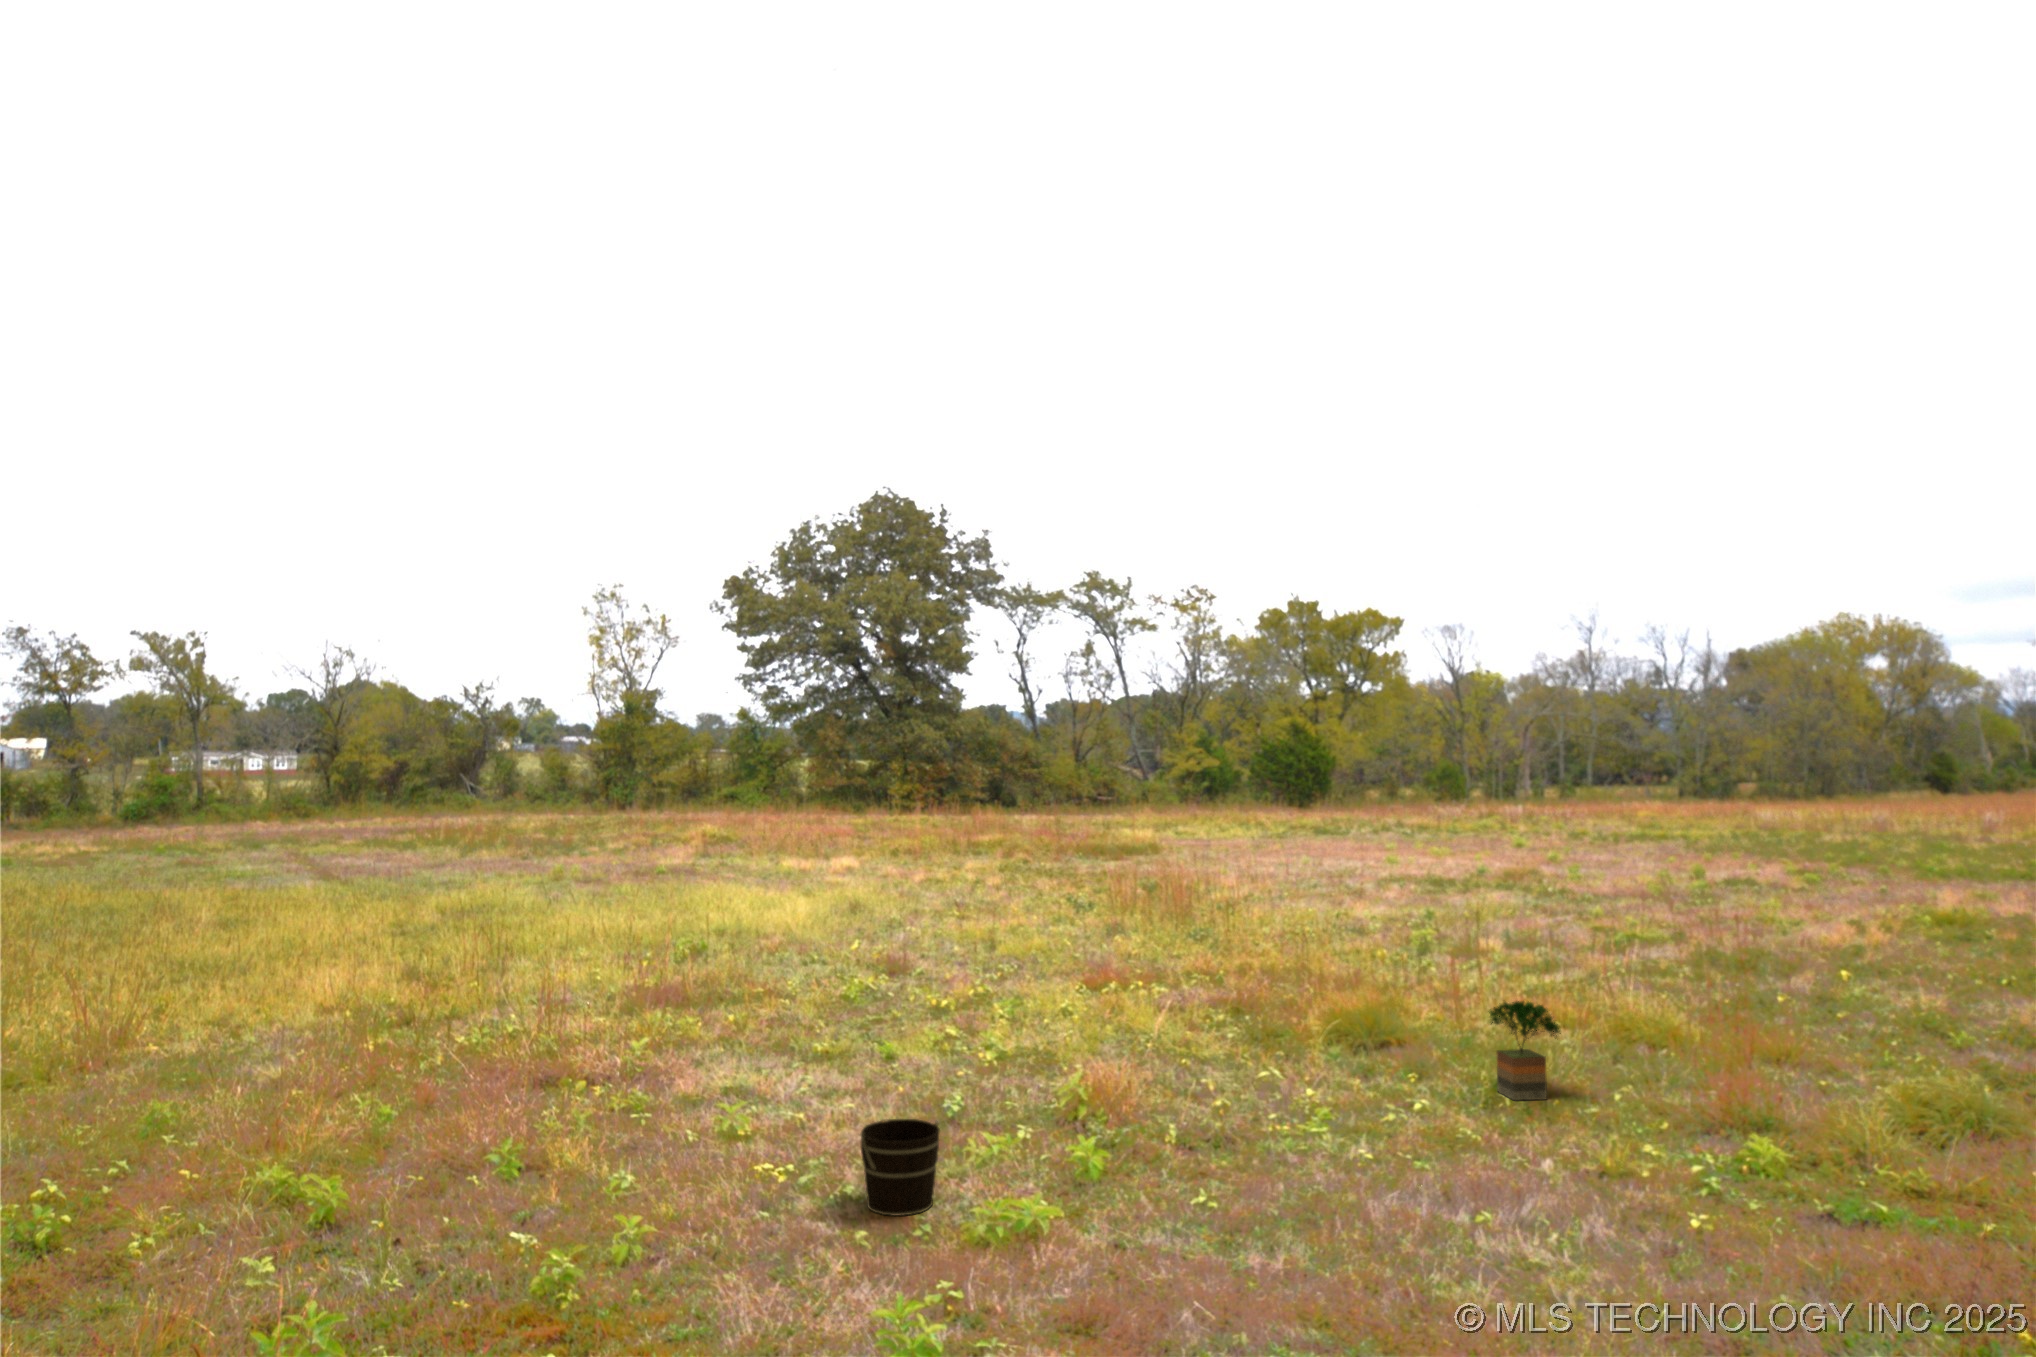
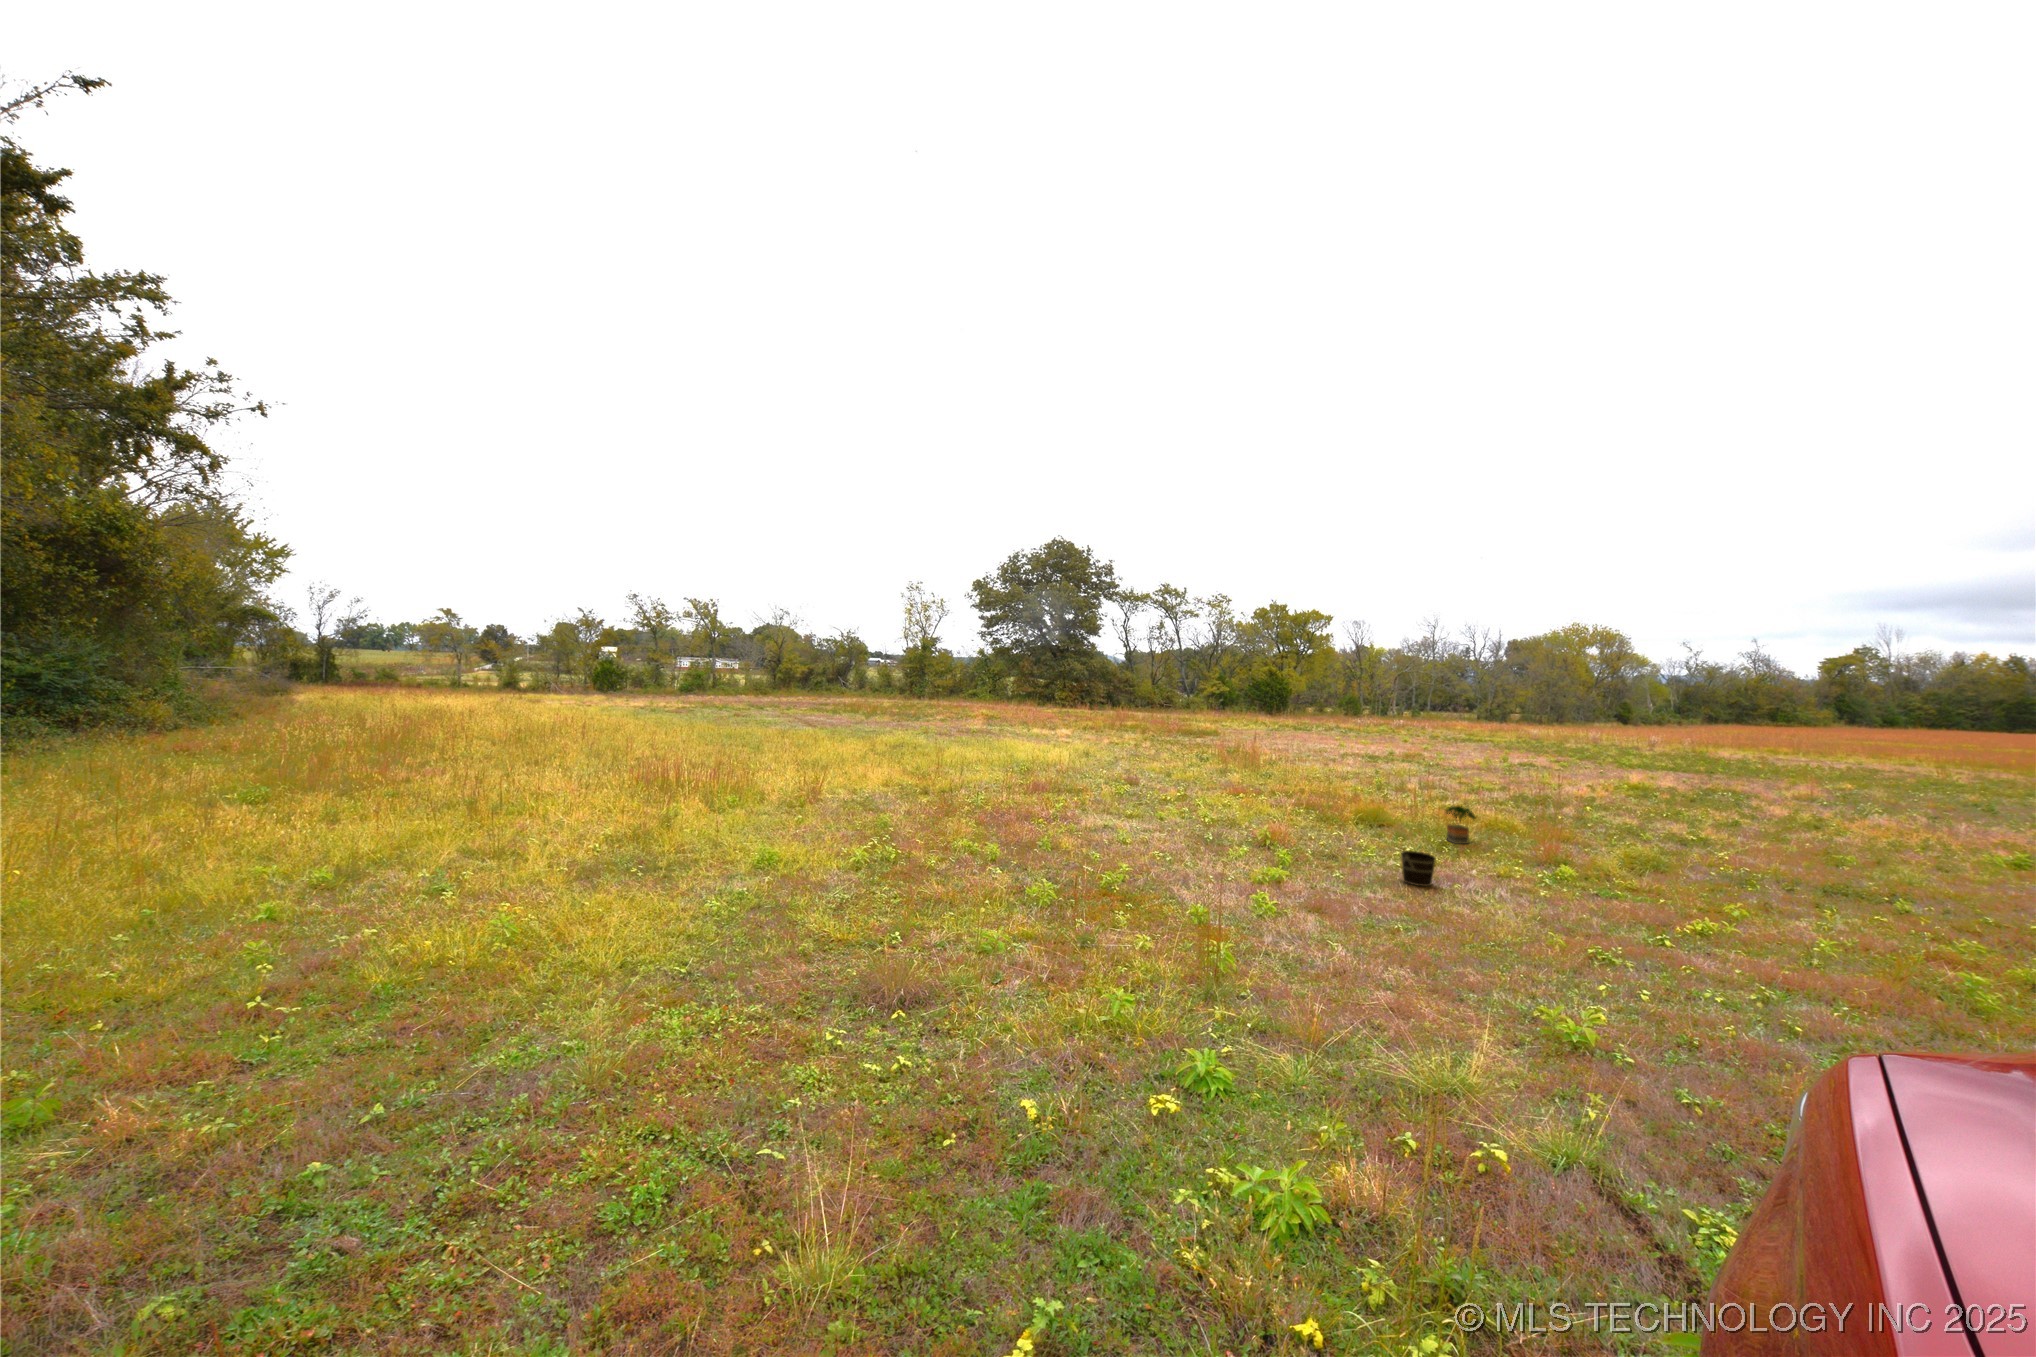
bucket: present [860,1119,940,1216] -> present [1401,851,1436,886]

